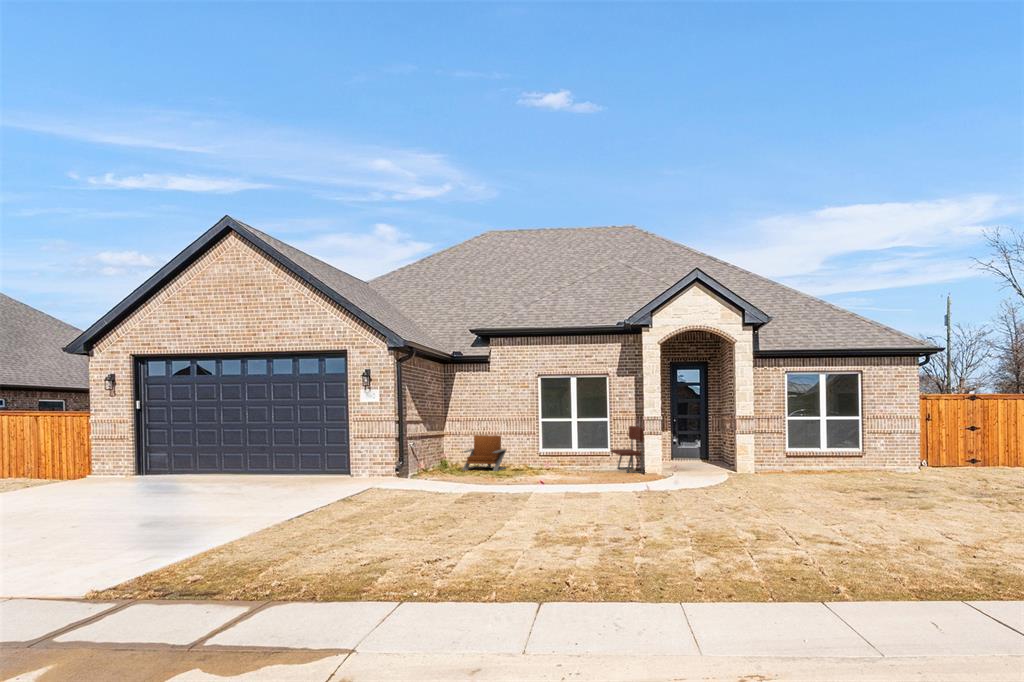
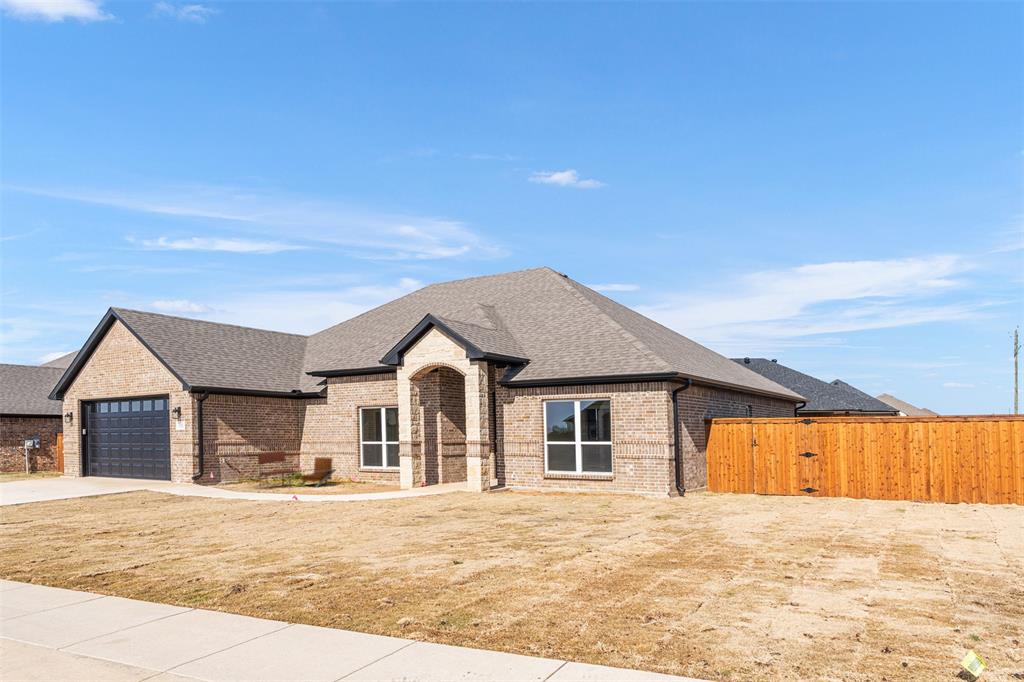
bench: present [611,426,644,473] -> present [258,451,295,489]

